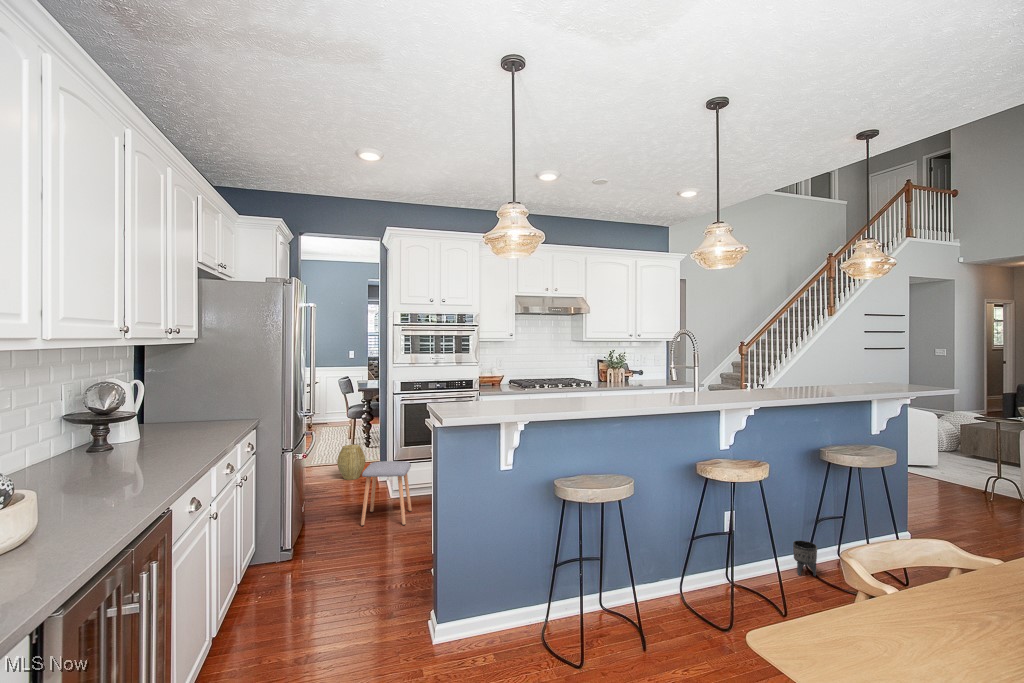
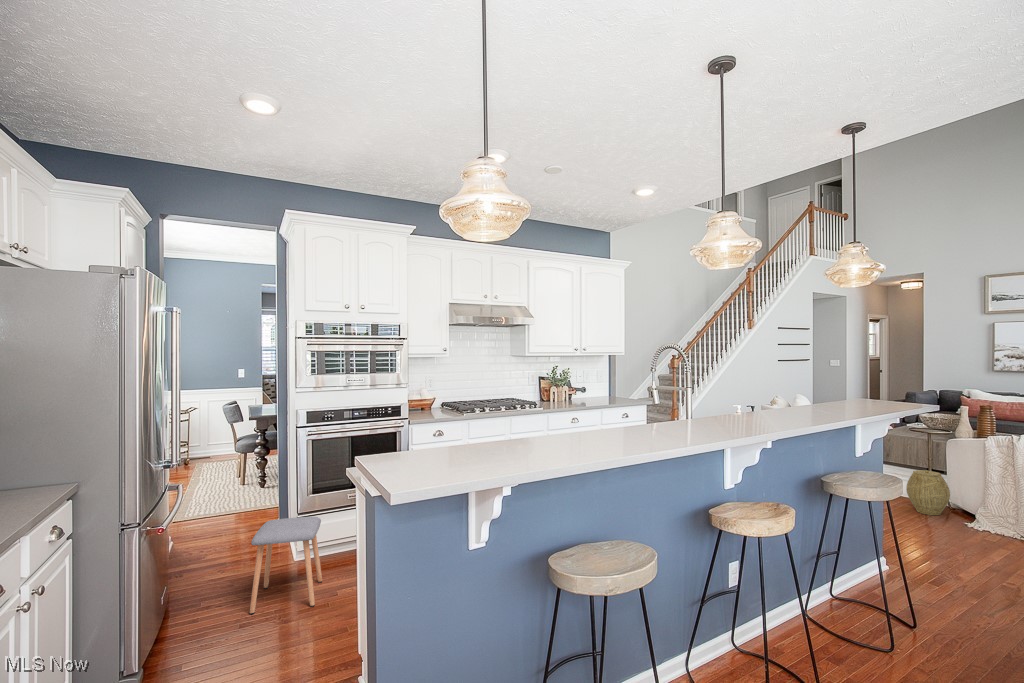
woven basket: present [337,445,365,480] -> present [906,470,950,515]
planter: present [793,541,817,576] -> none [810,591,840,636]

